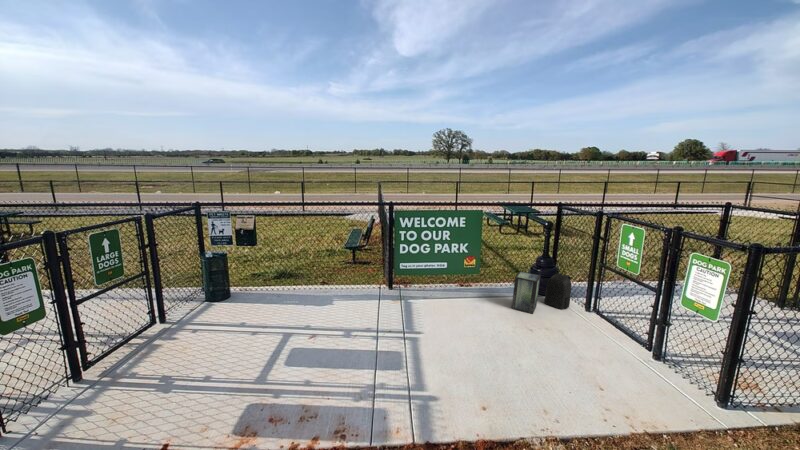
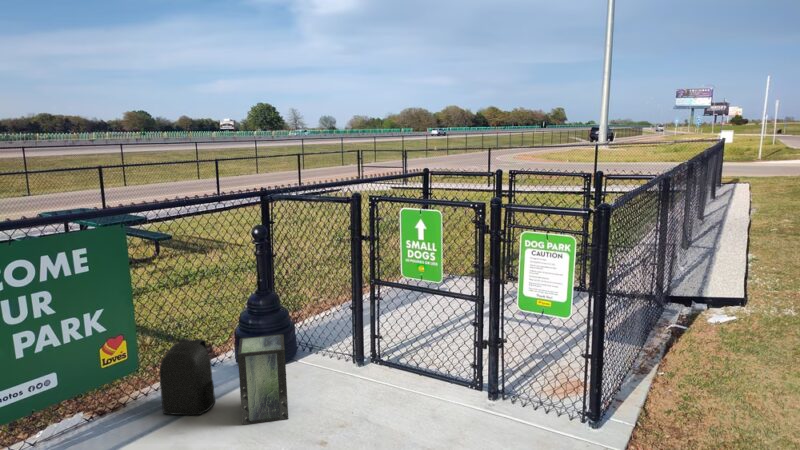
backpack: present [544,273,571,309] -> present [159,339,215,415]

